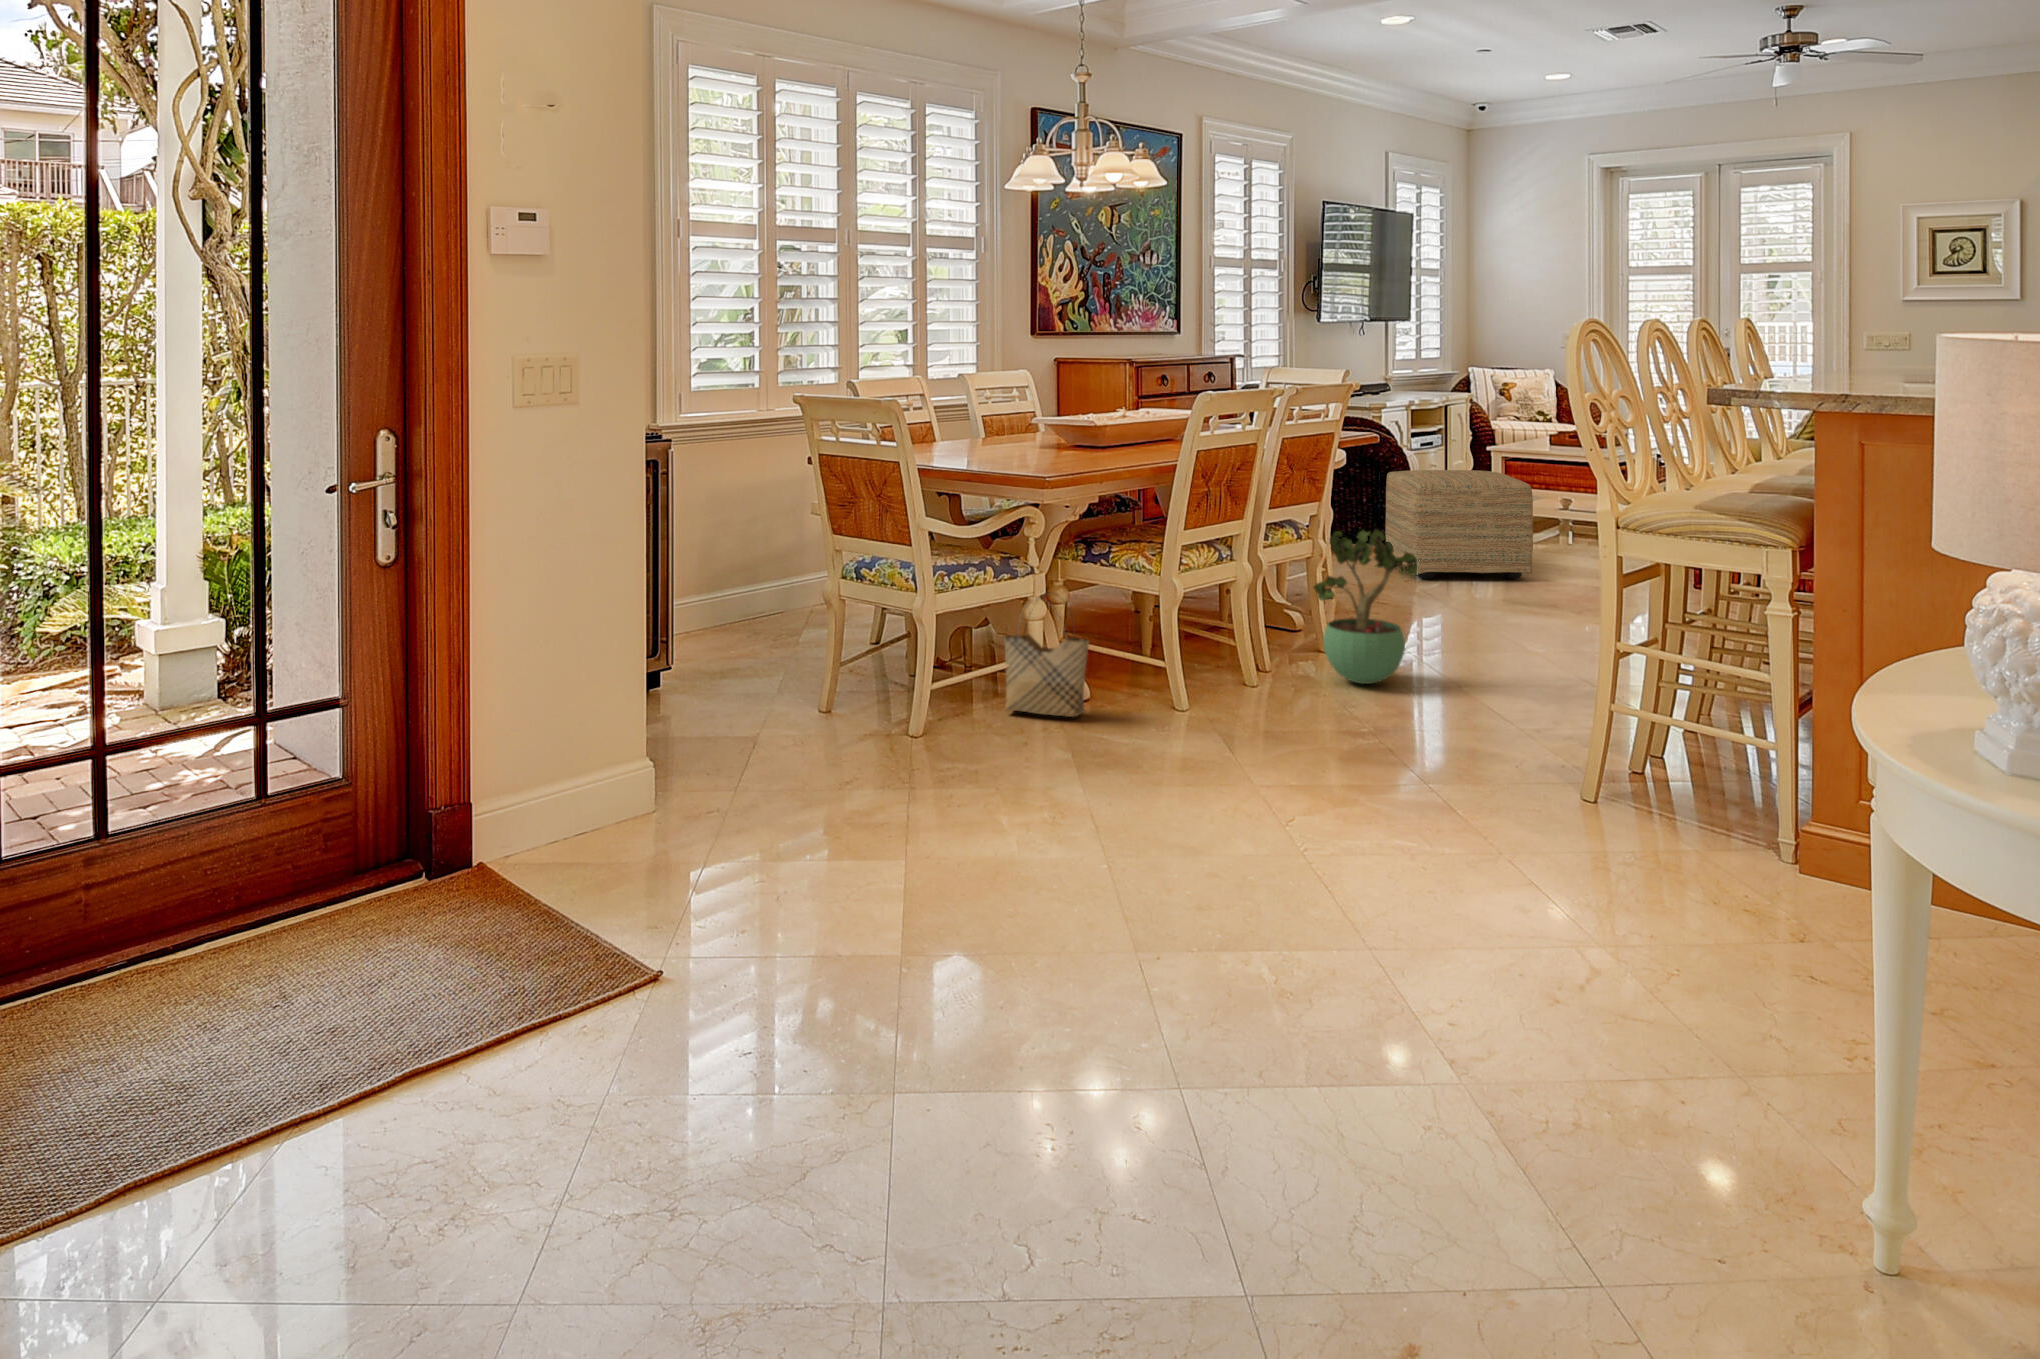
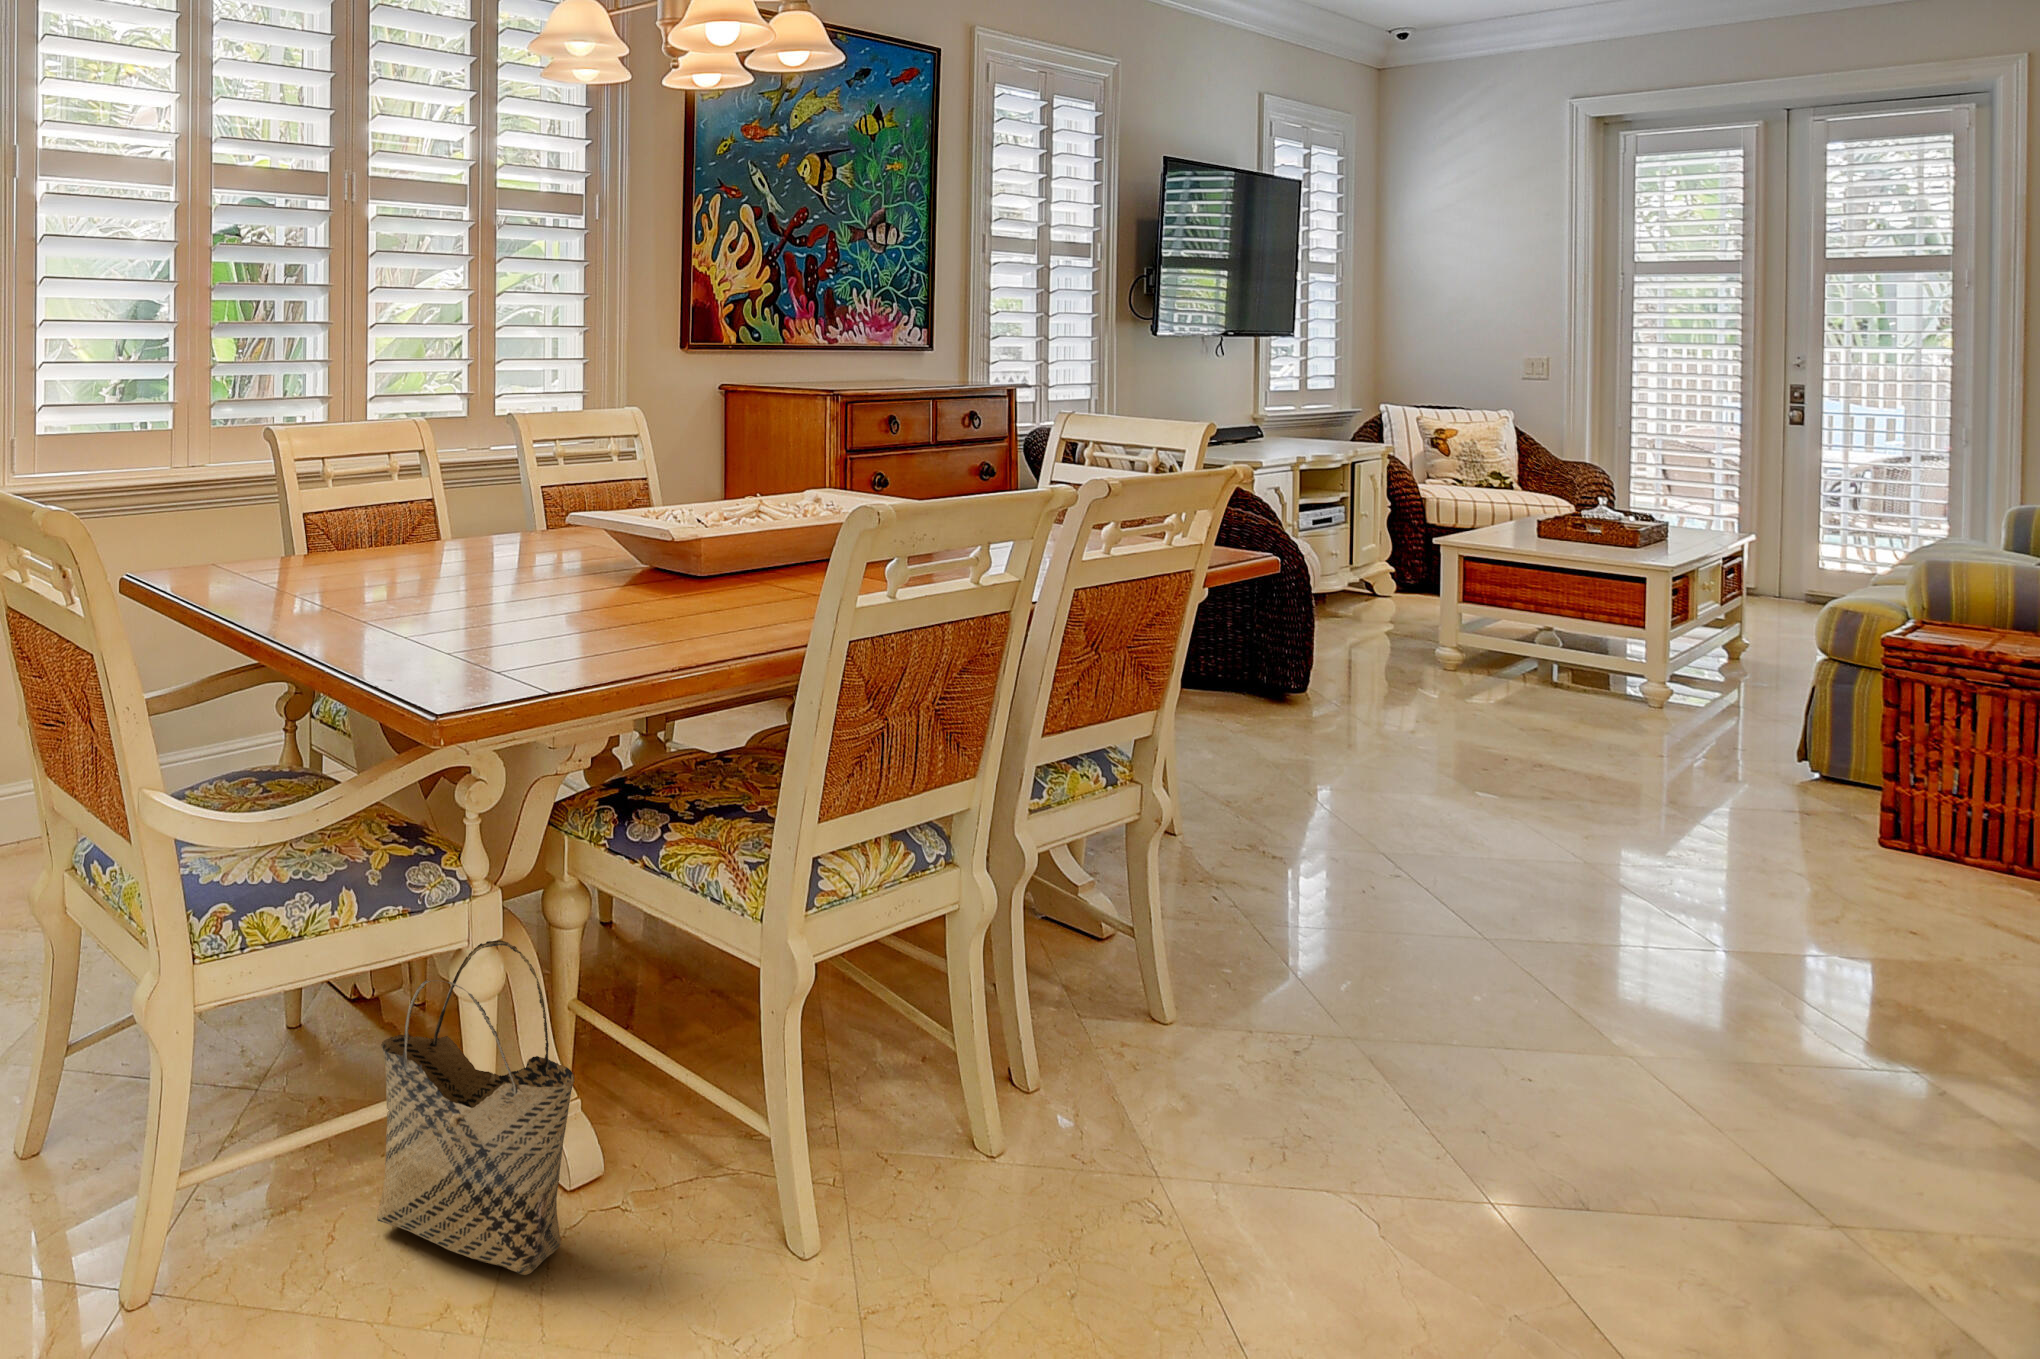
ottoman: present [1385,470,1533,579] -> none [1266,587,1558,799]
potted plant: present [1314,529,1419,684] -> none [1138,811,1412,1179]

